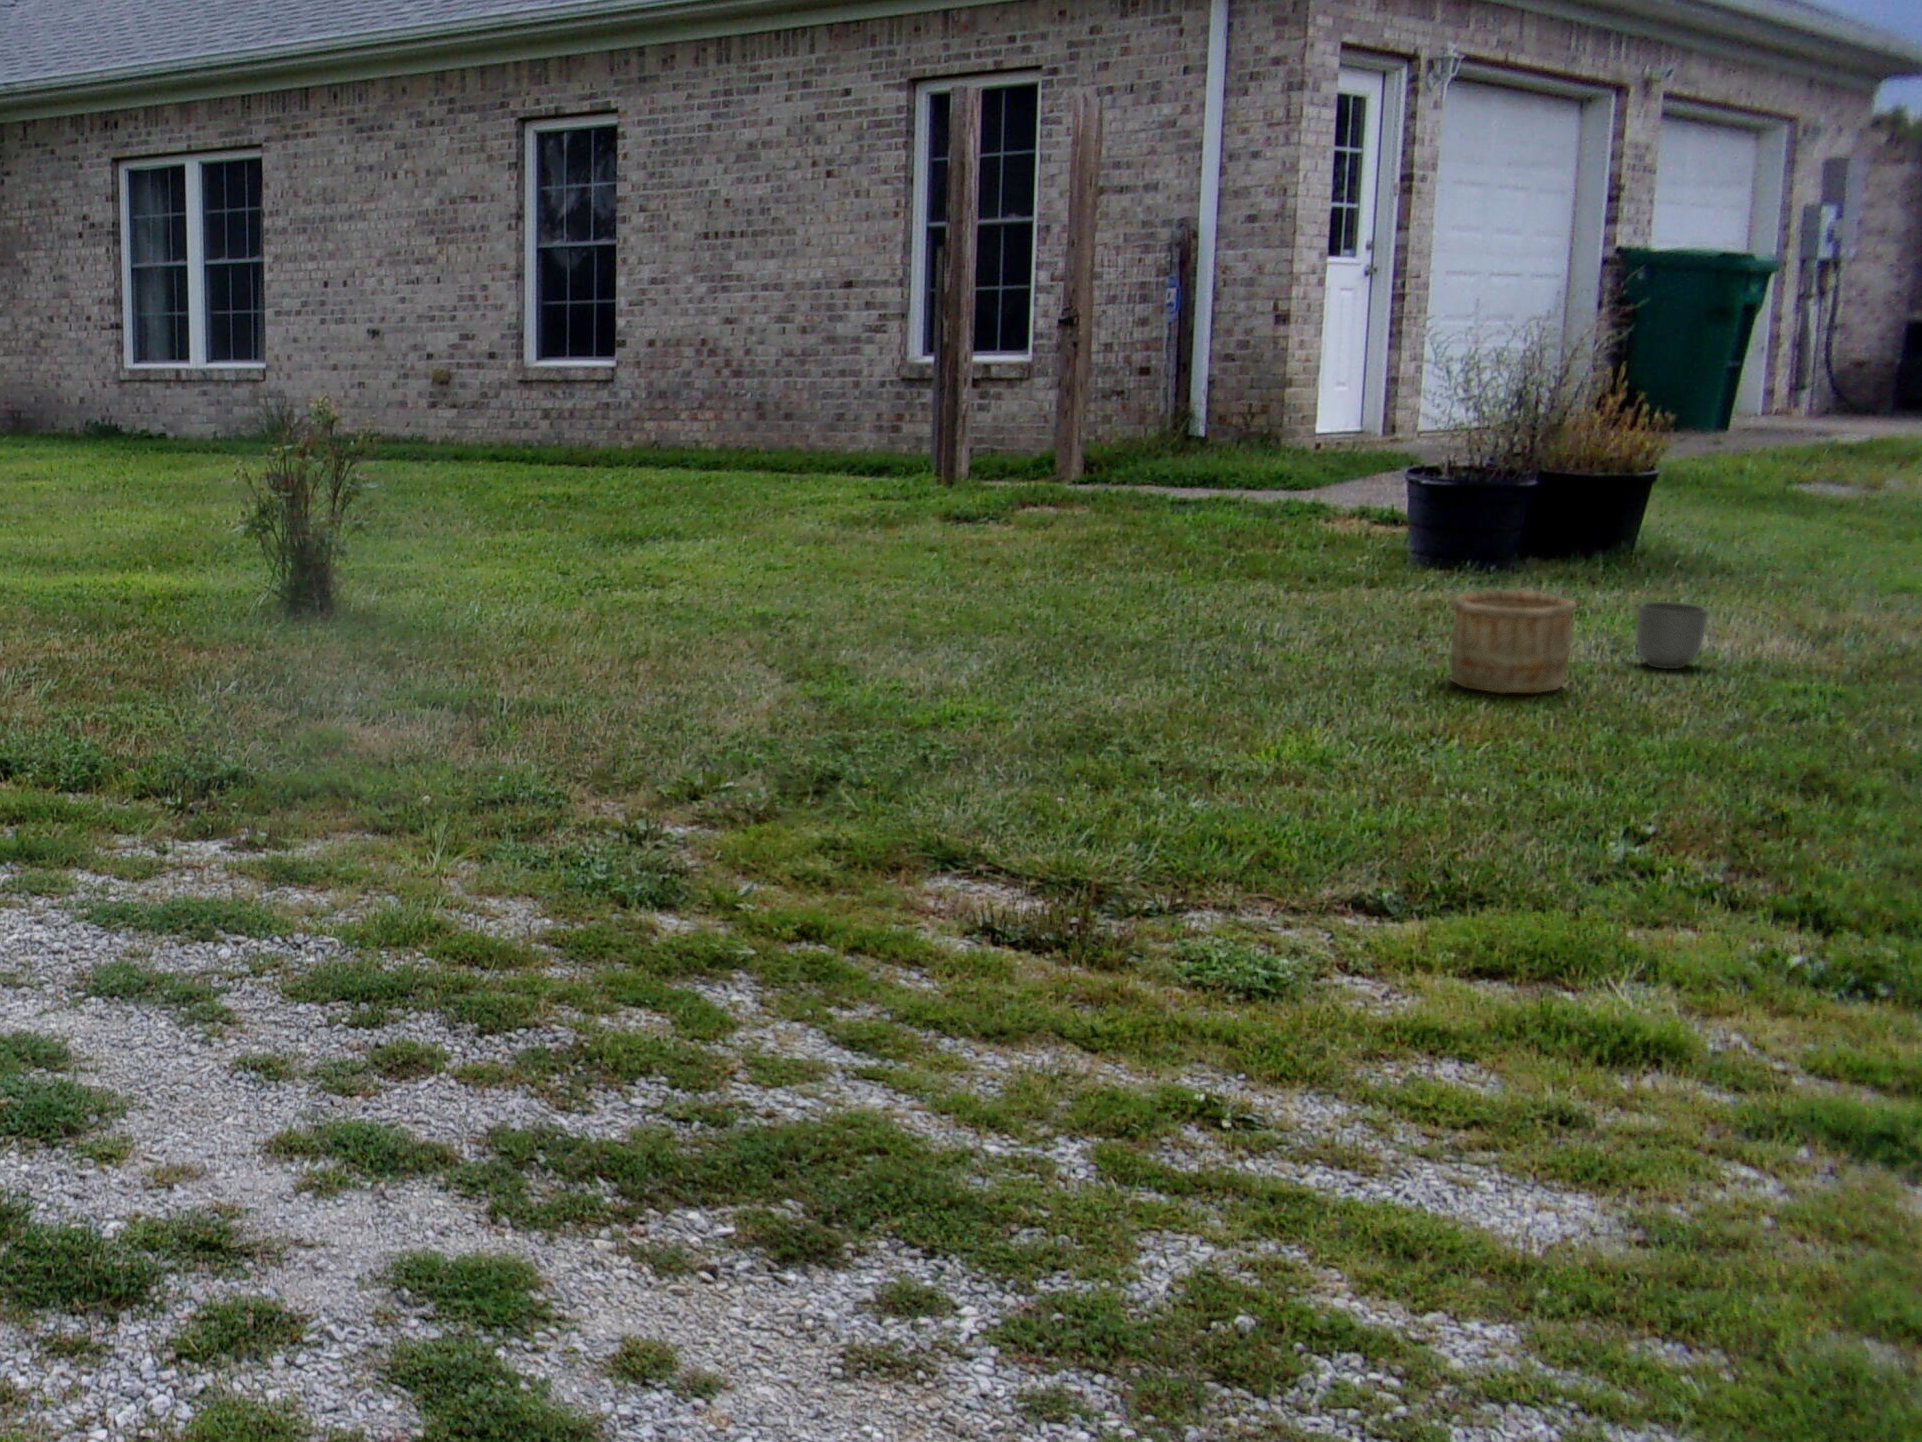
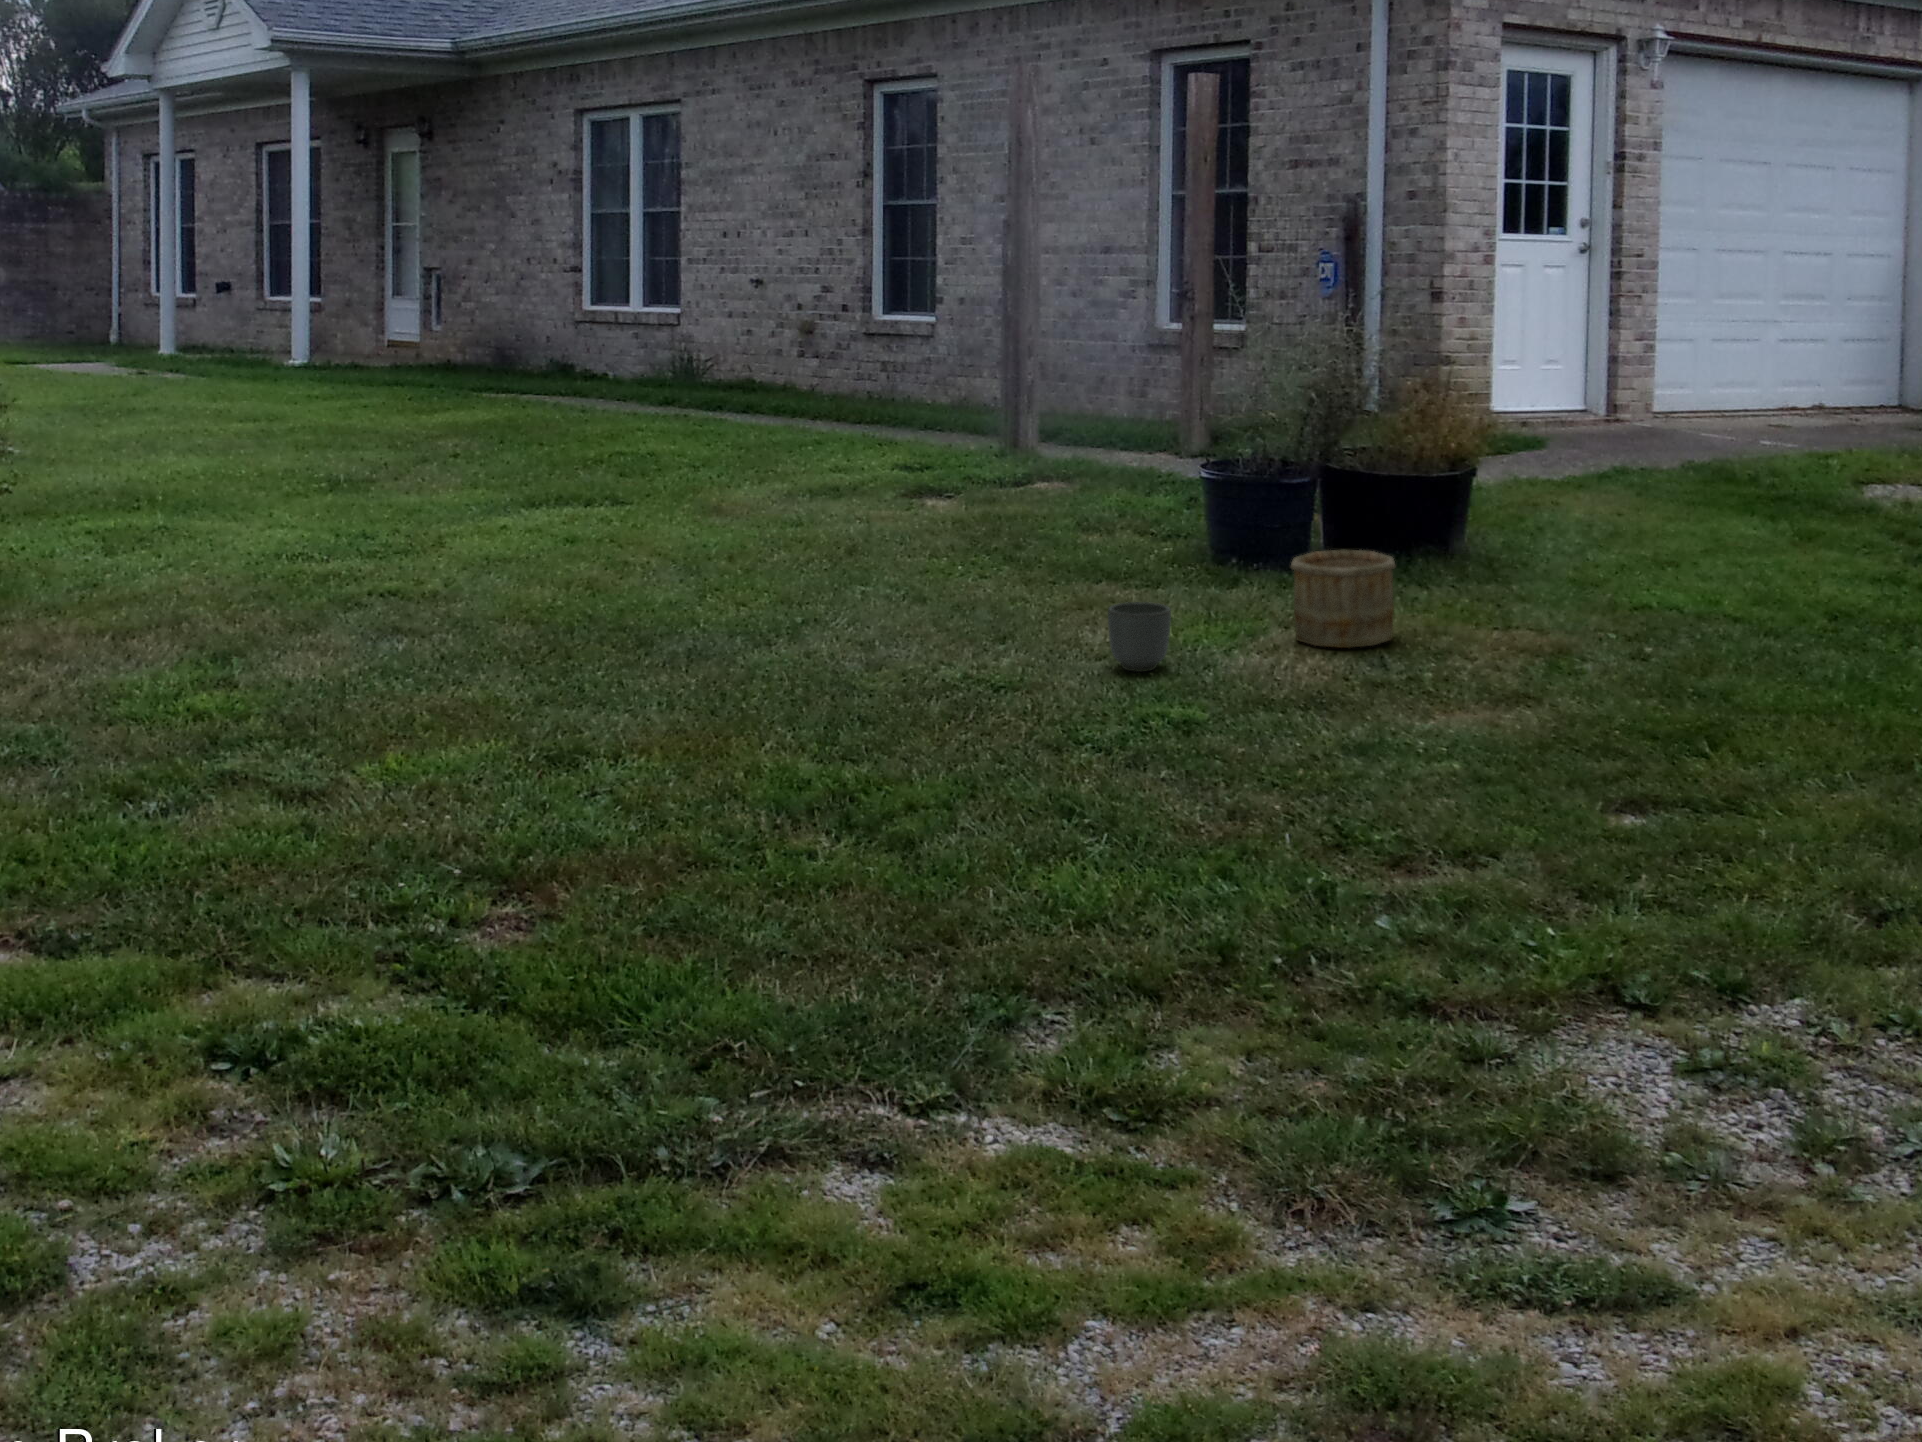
wooden bucket: present [1451,590,1577,693] -> present [1291,550,1395,648]

